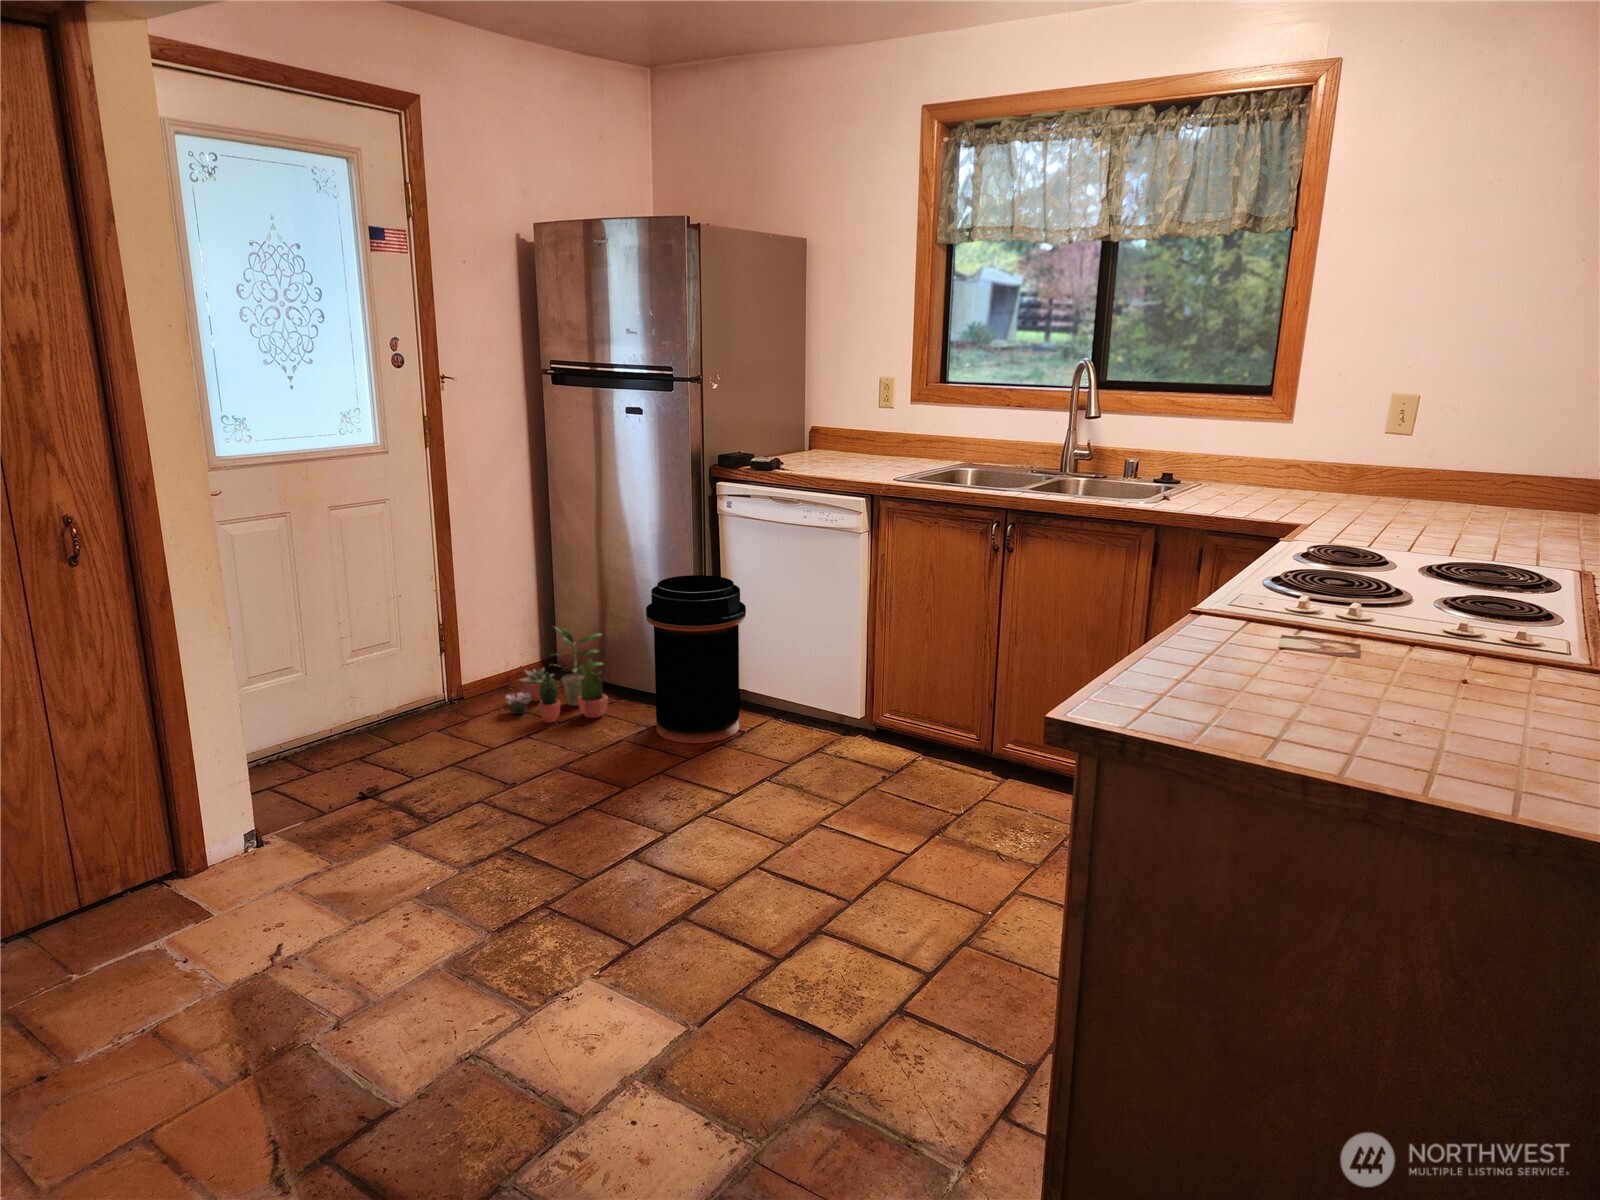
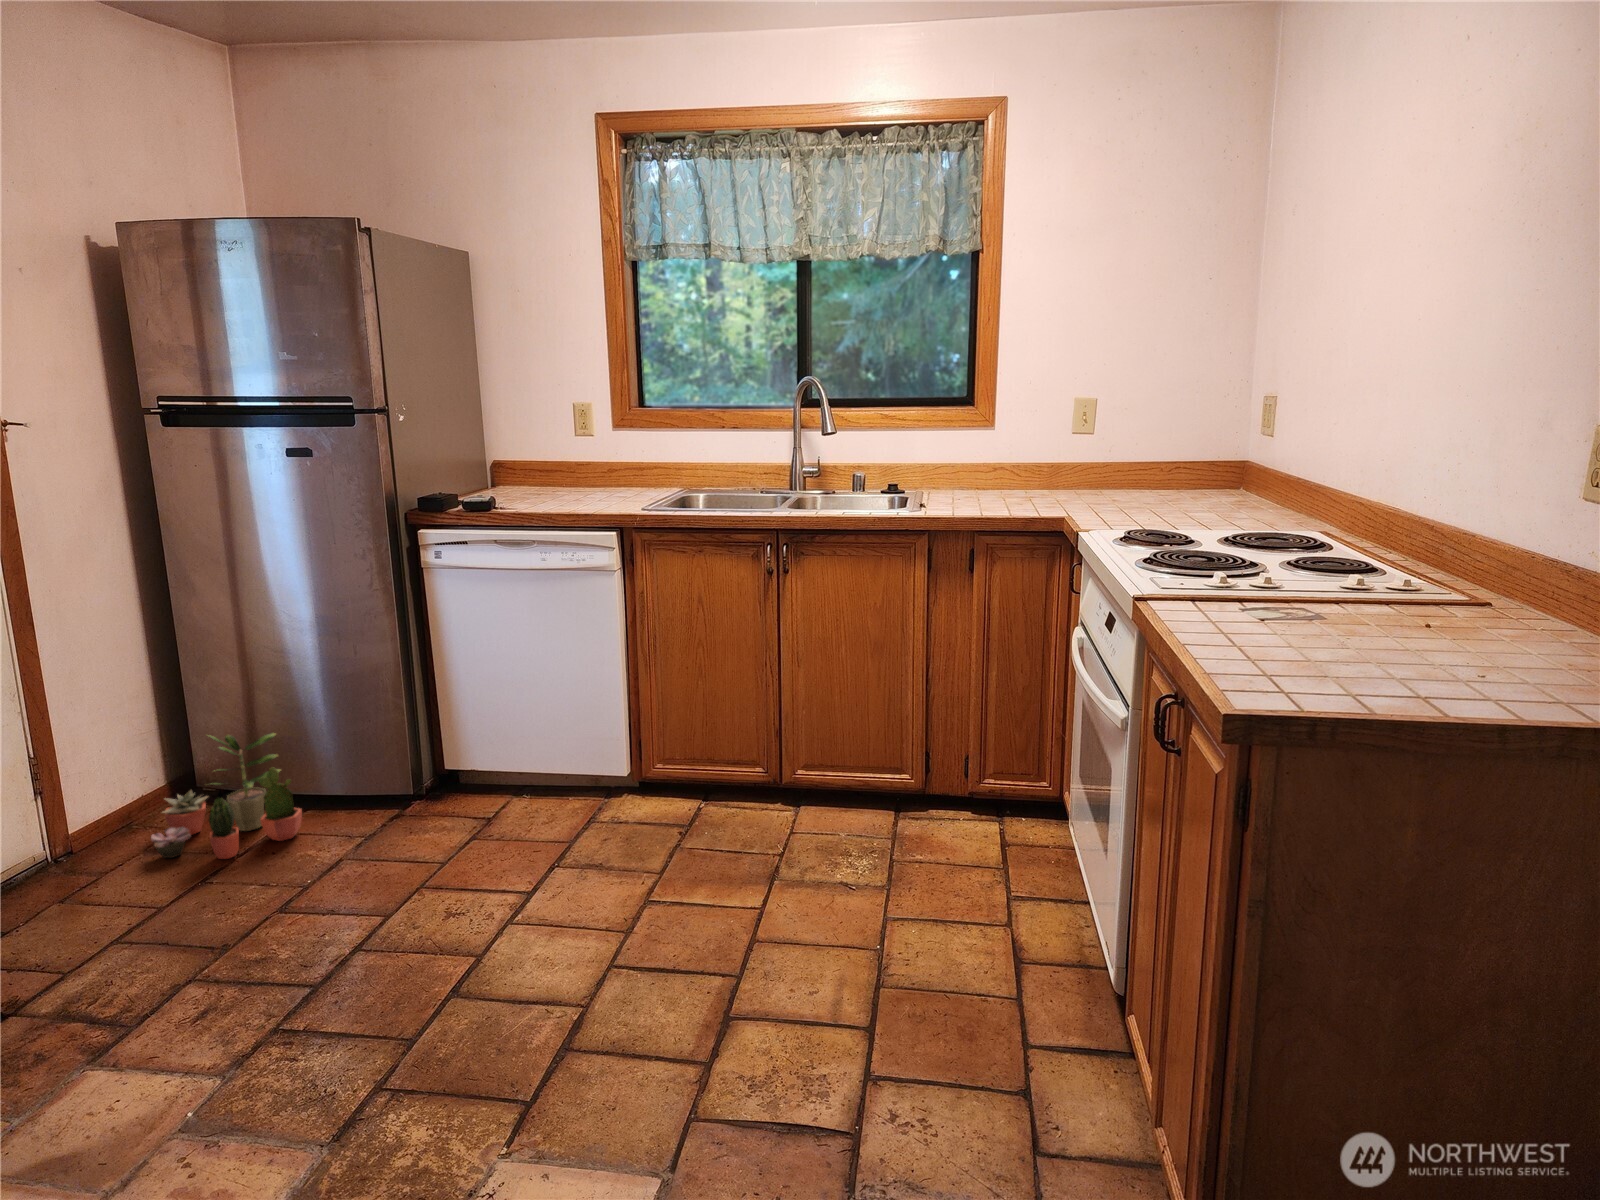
trash can: present [646,575,746,743] -> none [353,641,483,845]

